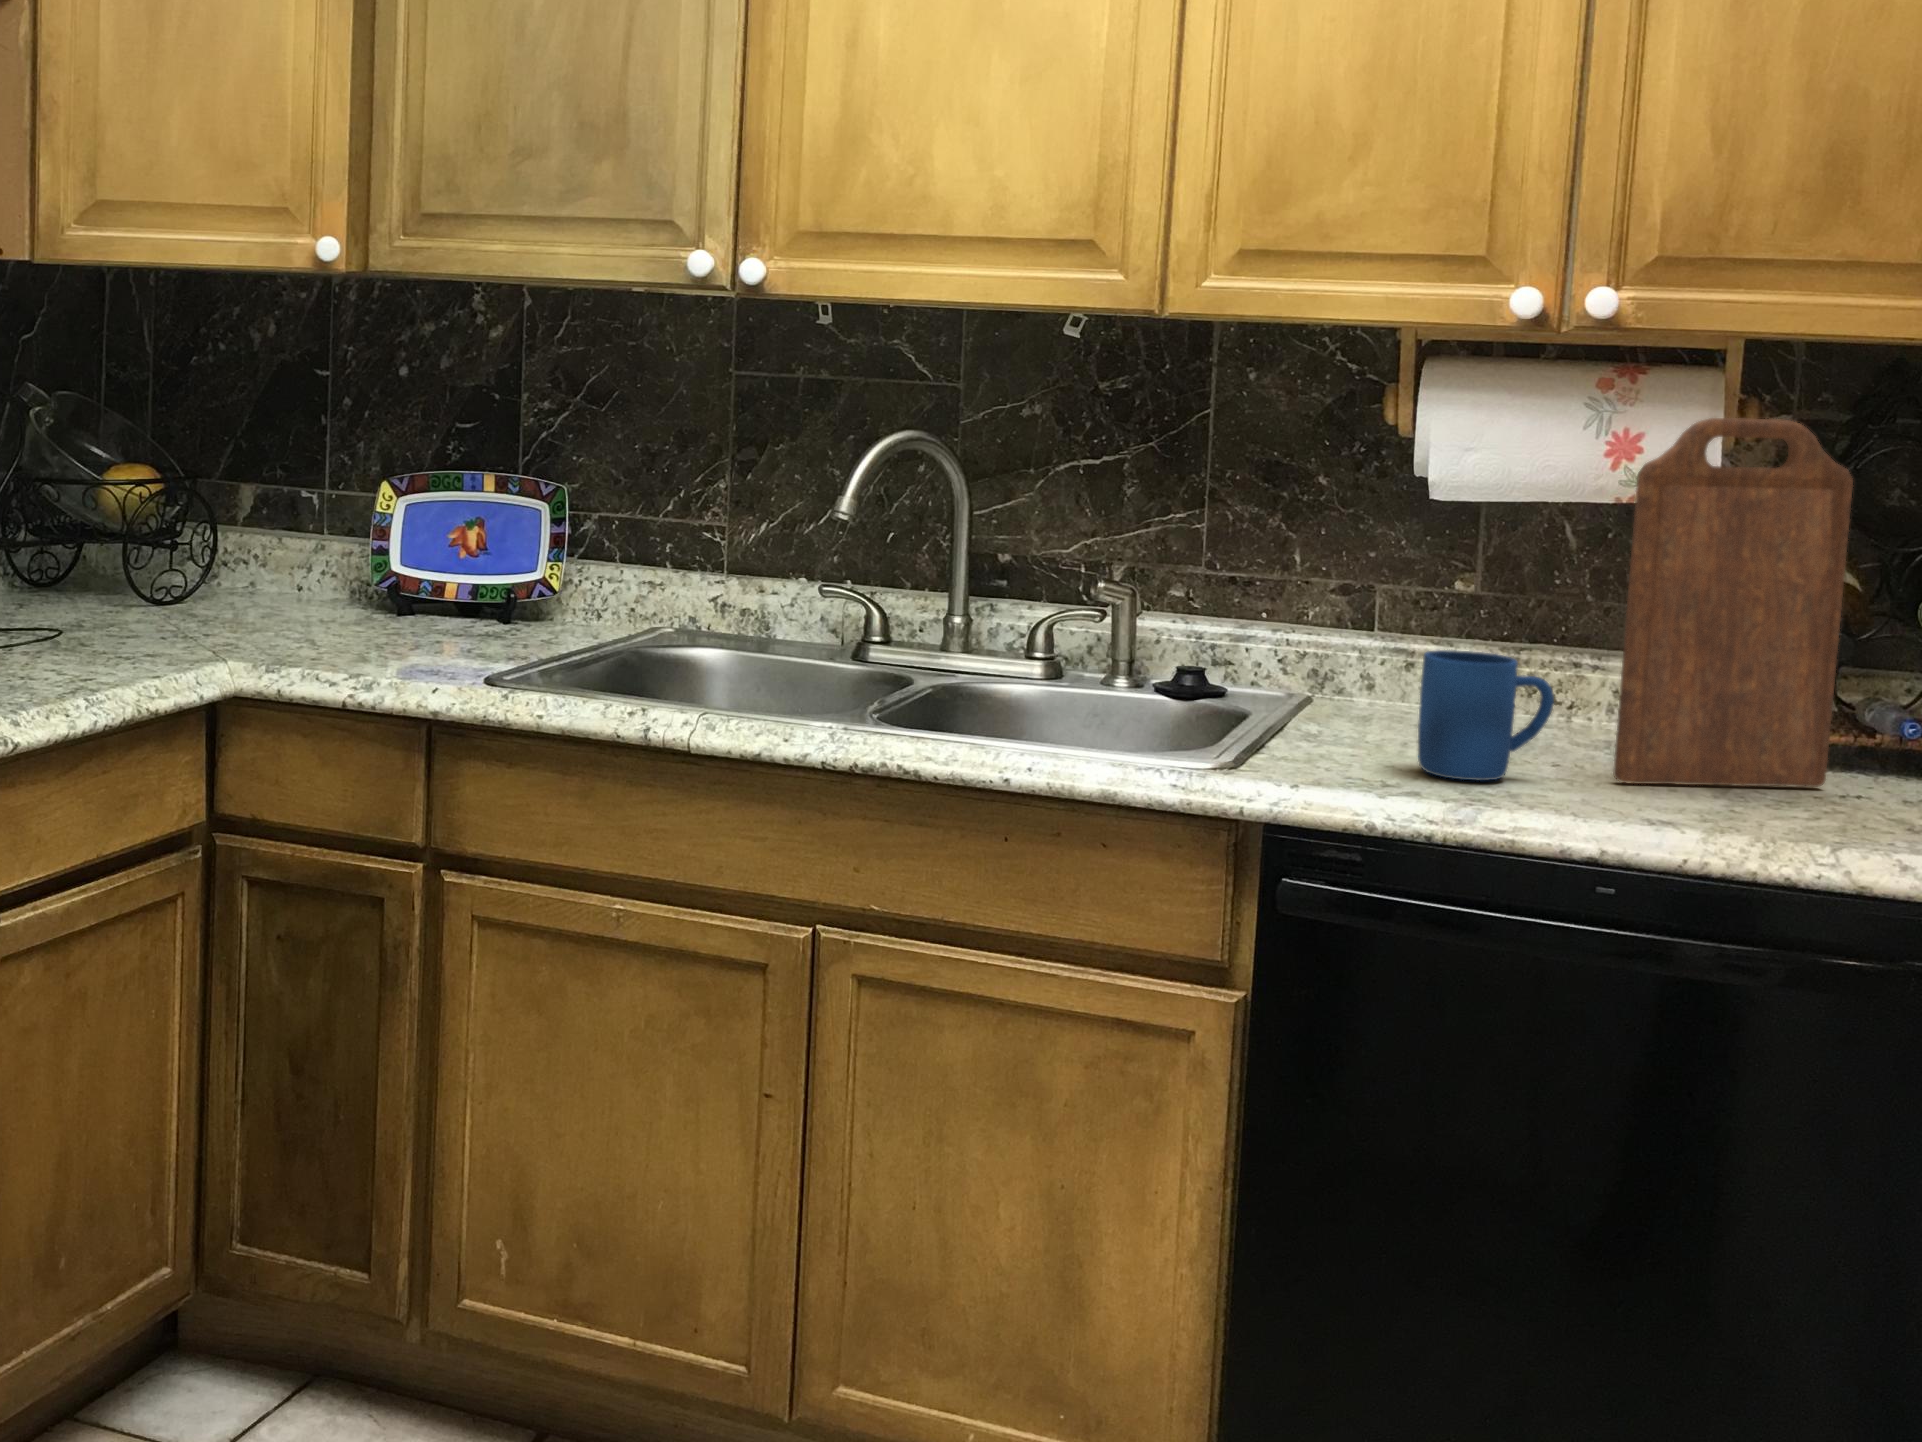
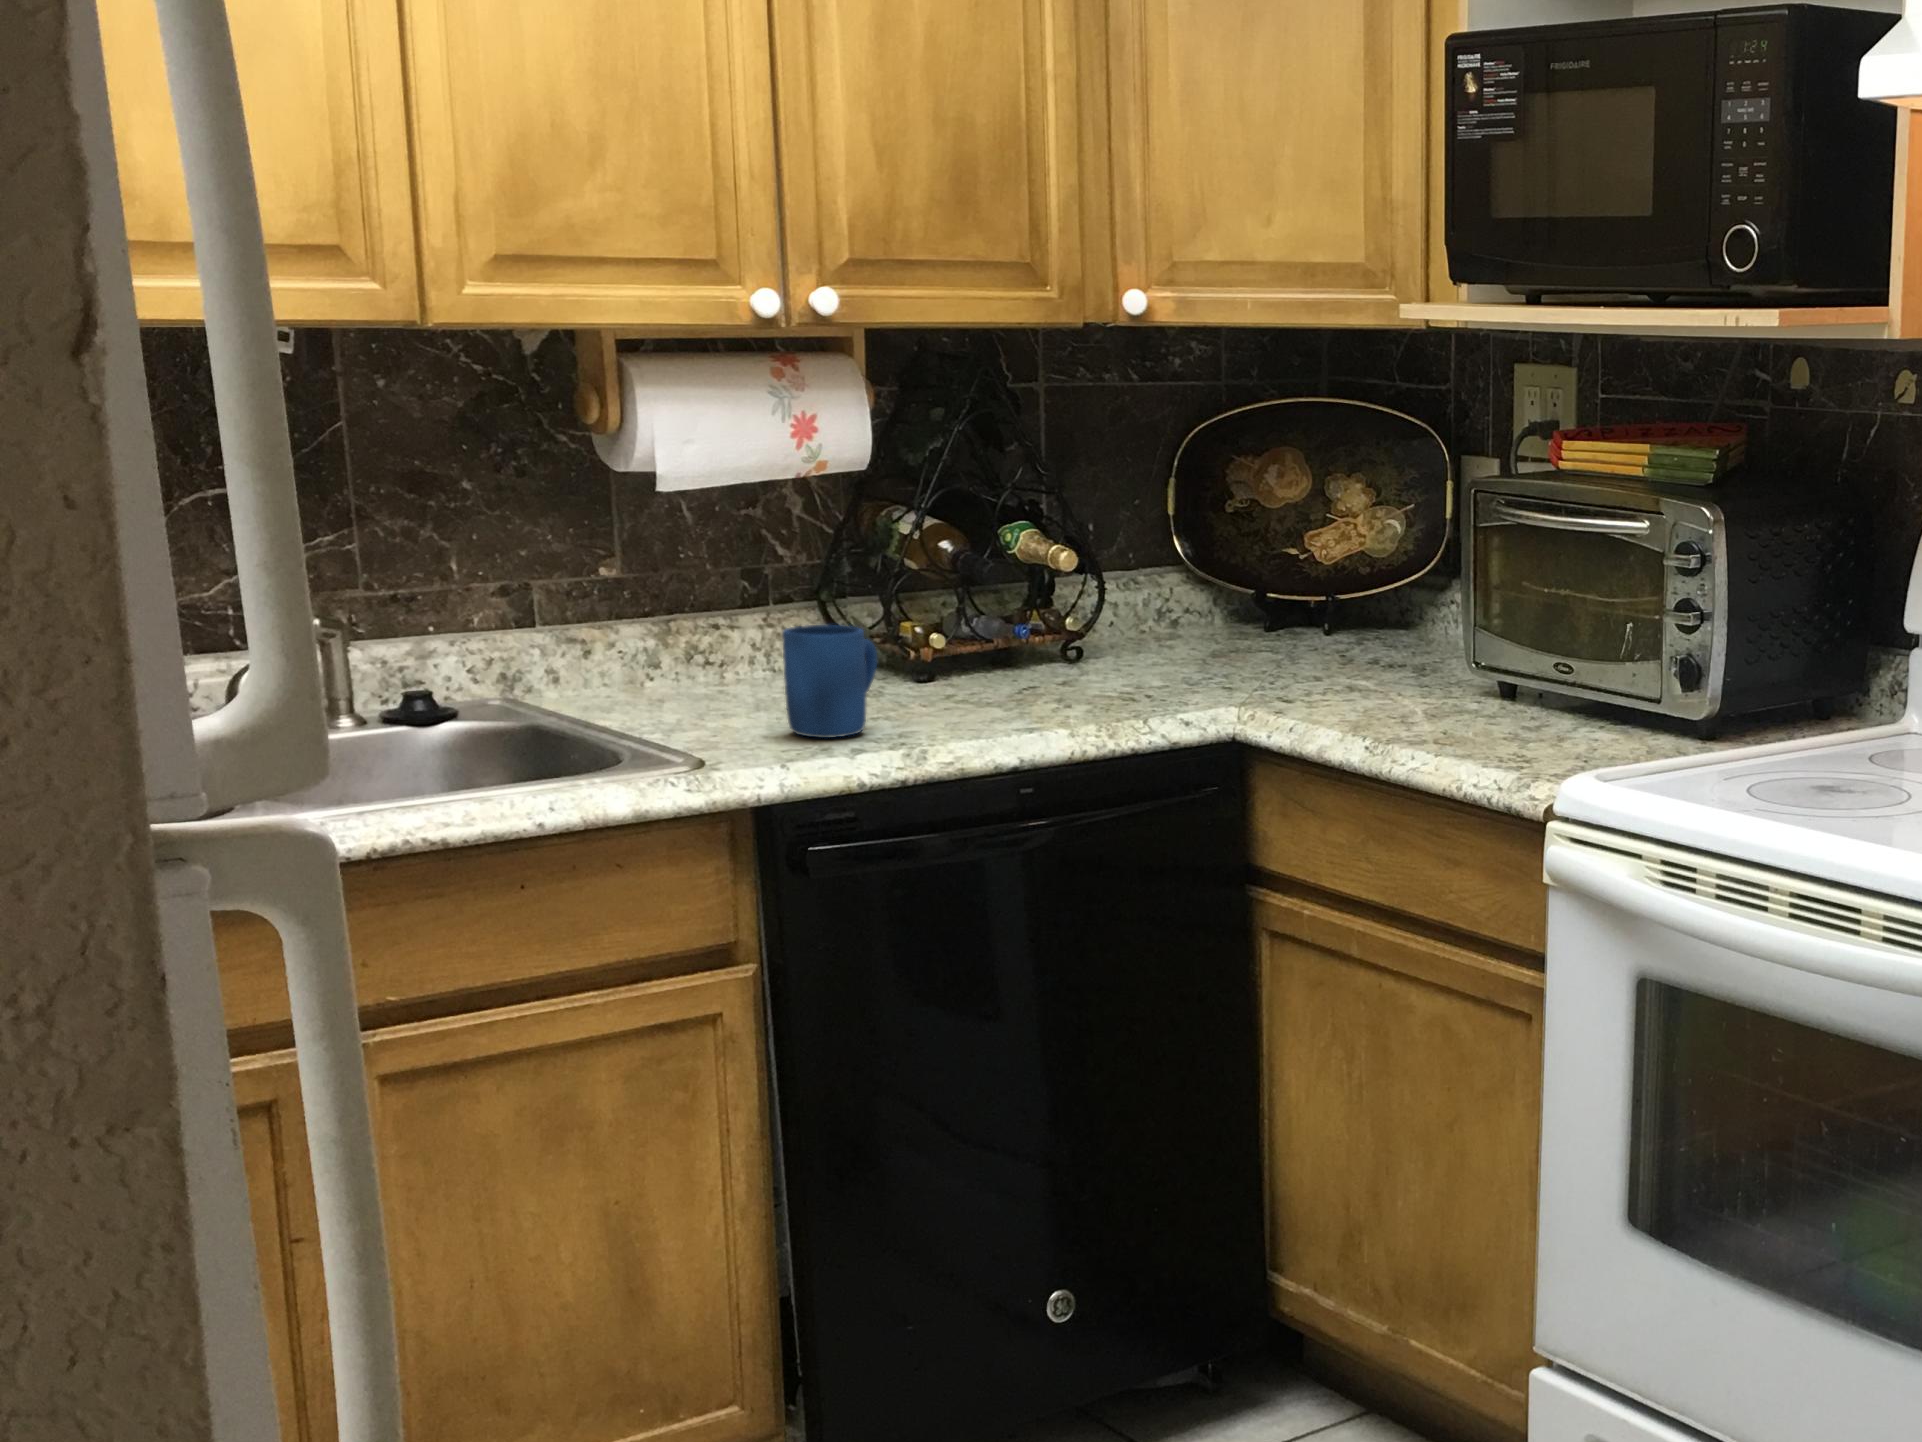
cutting board: present [1613,418,1853,787] -> none [897,404,1001,715]

